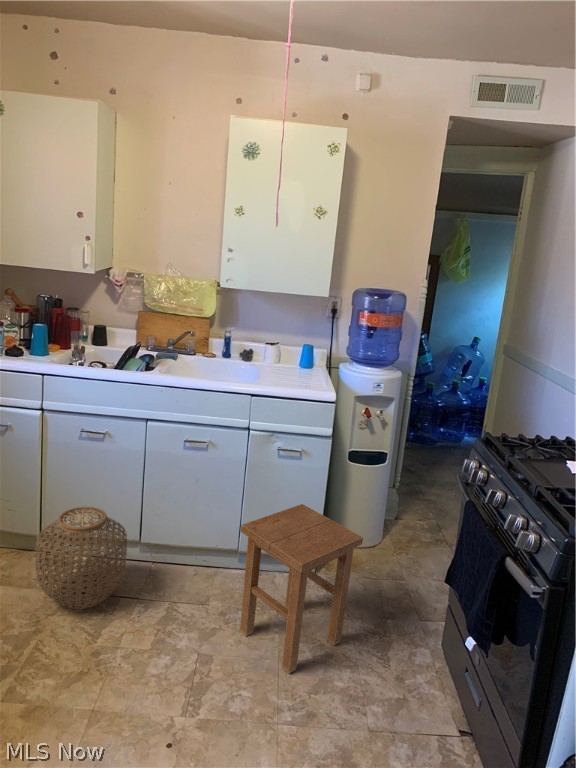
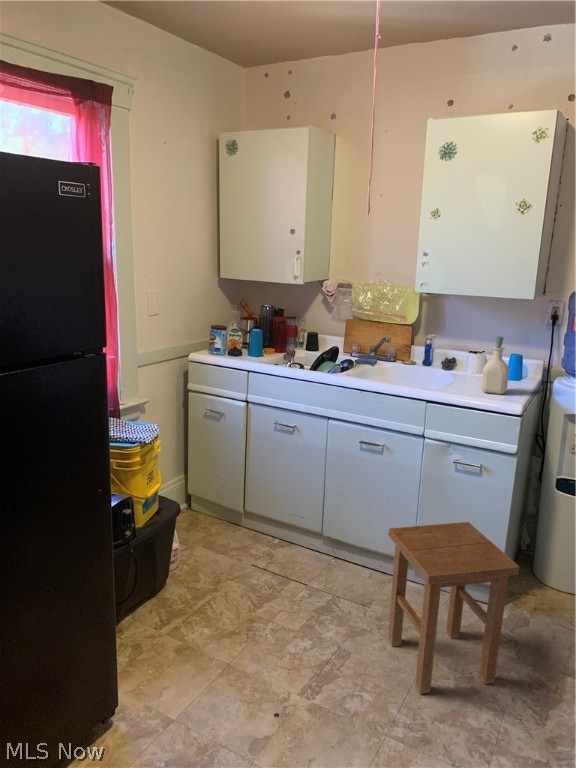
soap bottle: none [293,331,318,383] -> present [481,336,509,394]
woven basket: present [36,507,127,609] -> none [223,491,300,582]

